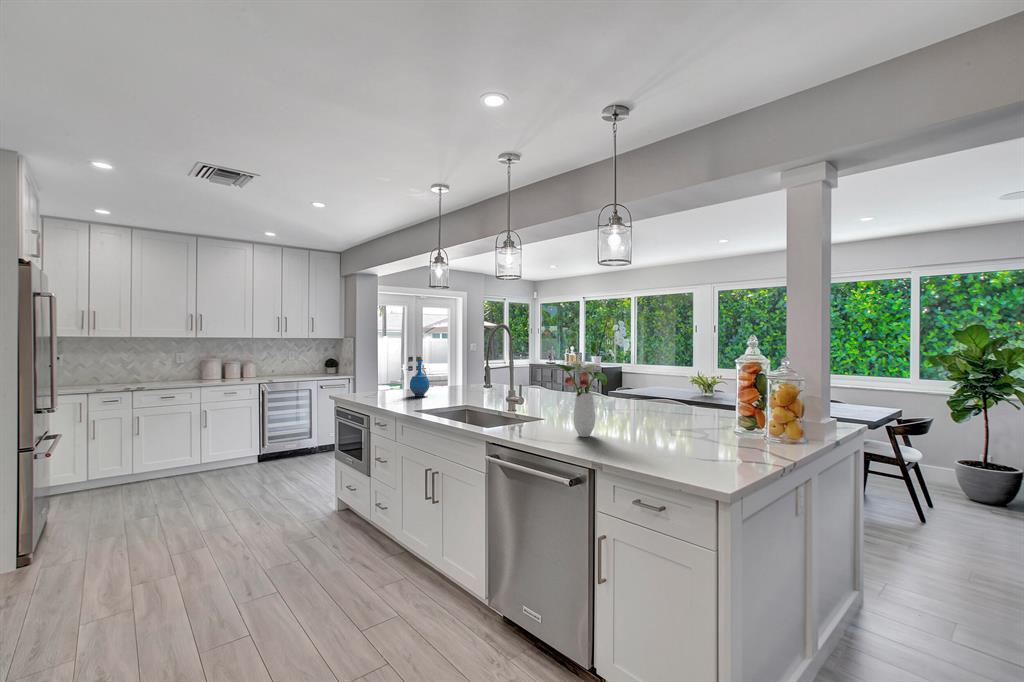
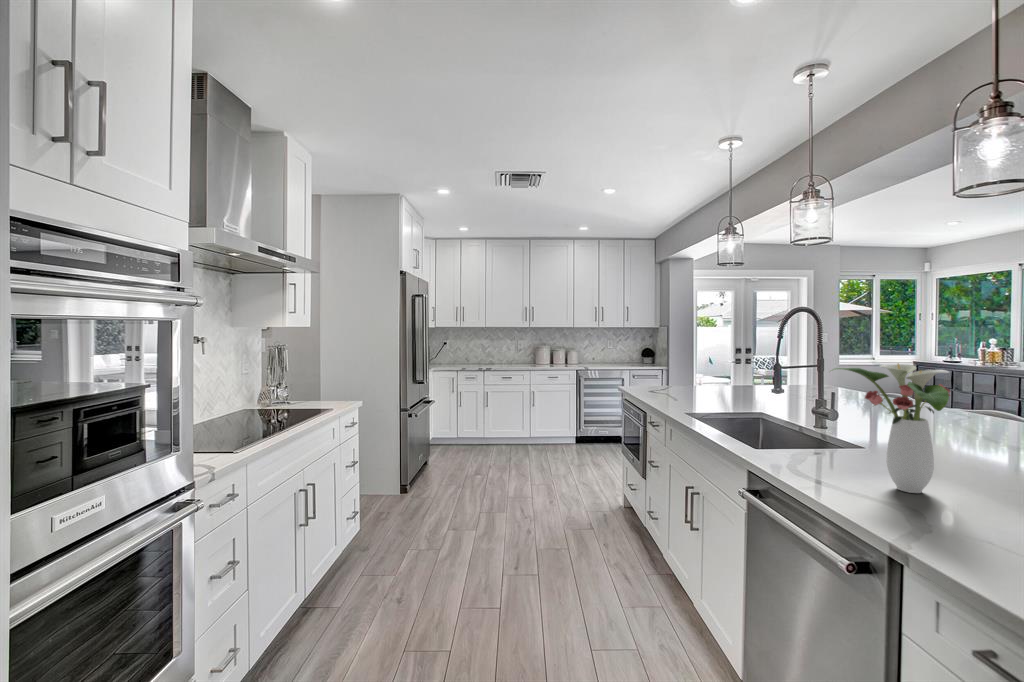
bottle: present [410,357,429,397] -> none [695,350,720,396]

